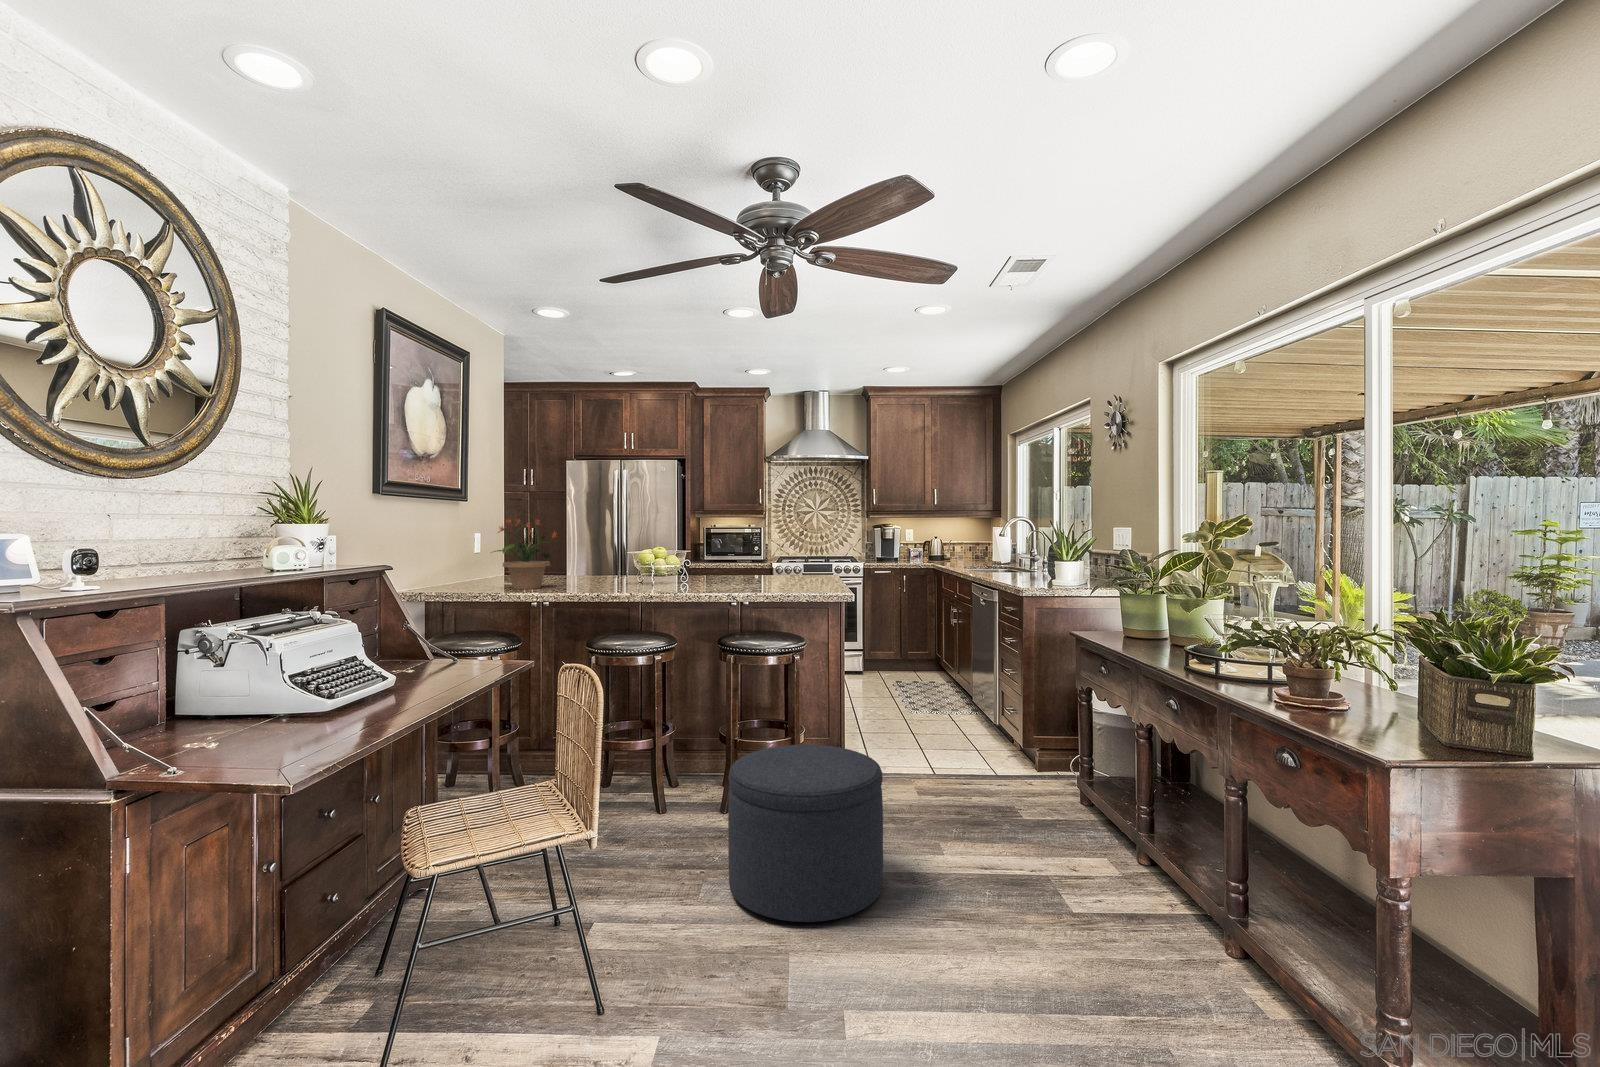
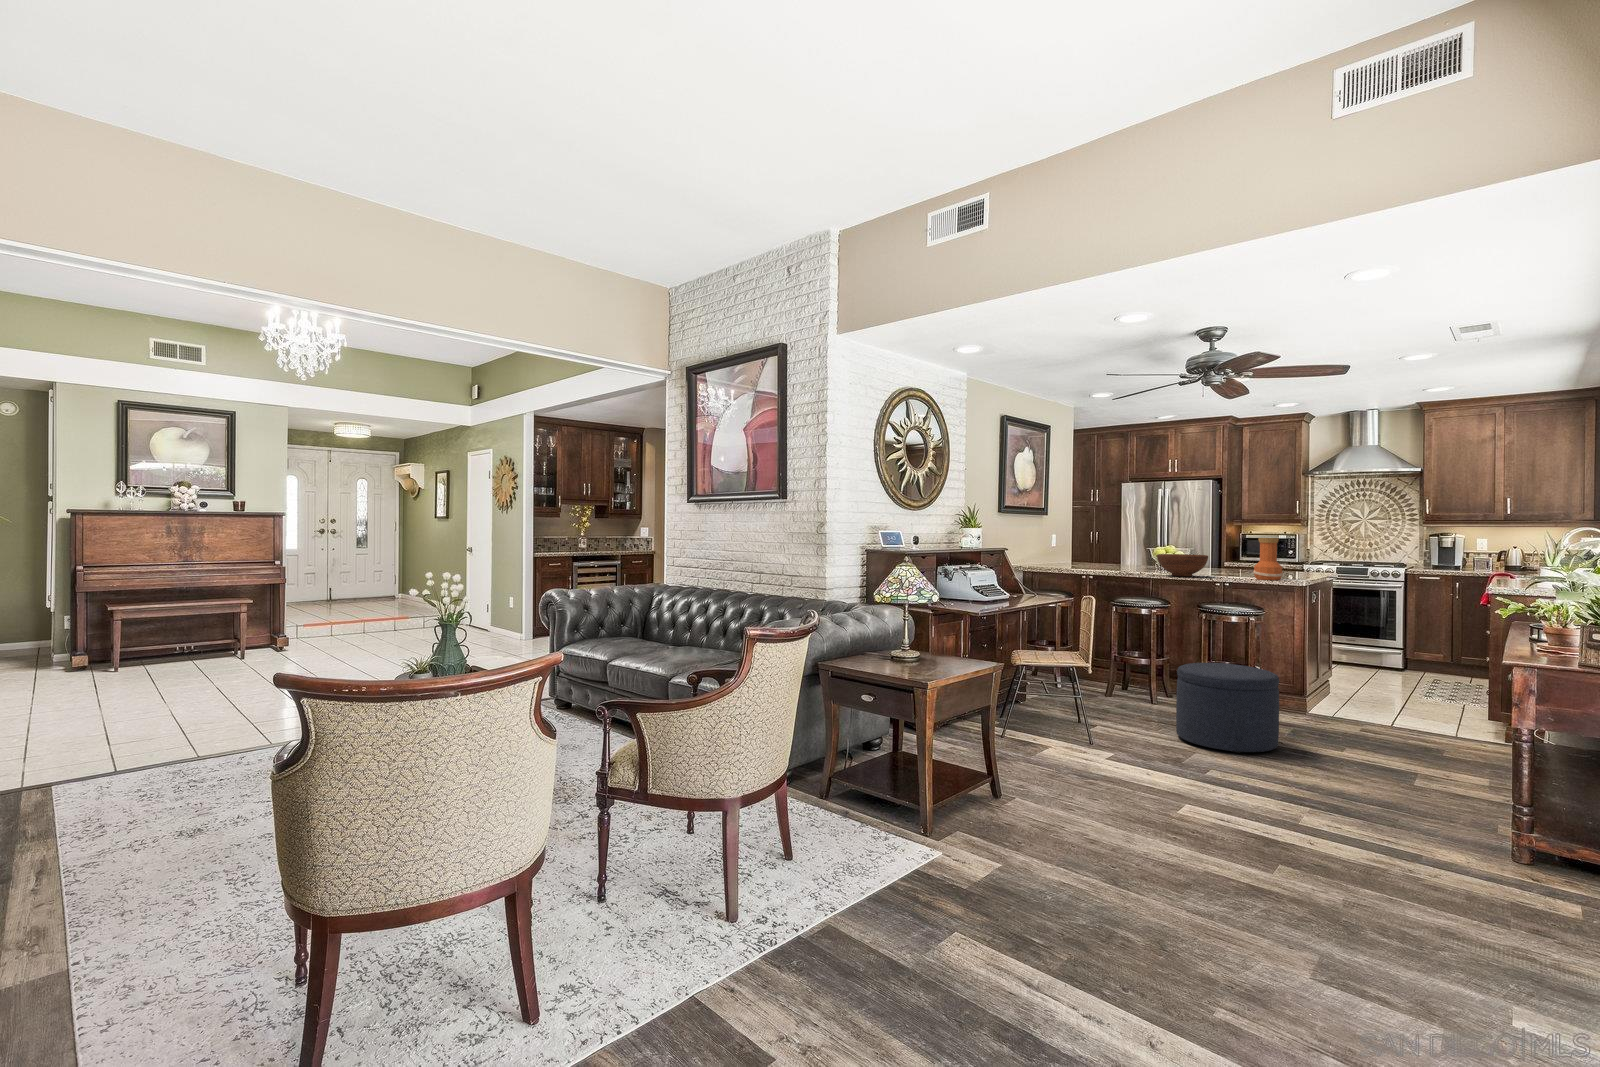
potted plant: present [491,518,557,589] -> none [1062,524,1107,570]
vase: none [769,534,804,593] -> present [1253,538,1283,580]
fruit bowl: none [644,560,714,595] -> present [1157,554,1208,577]

